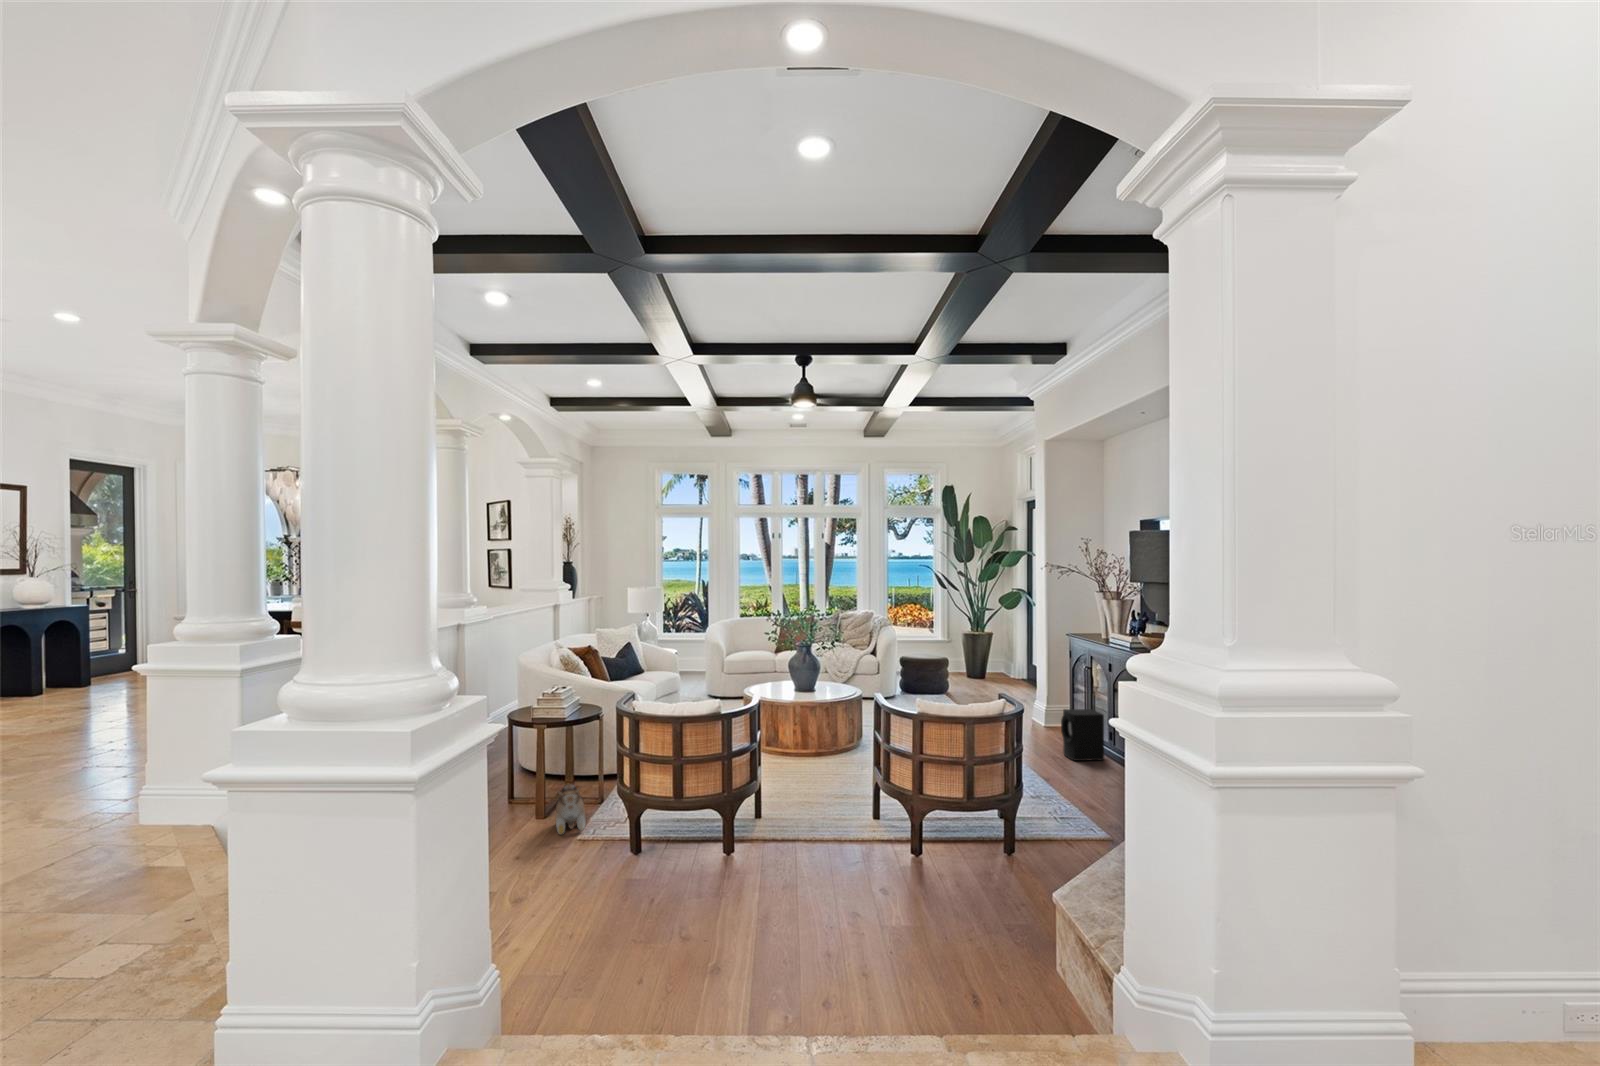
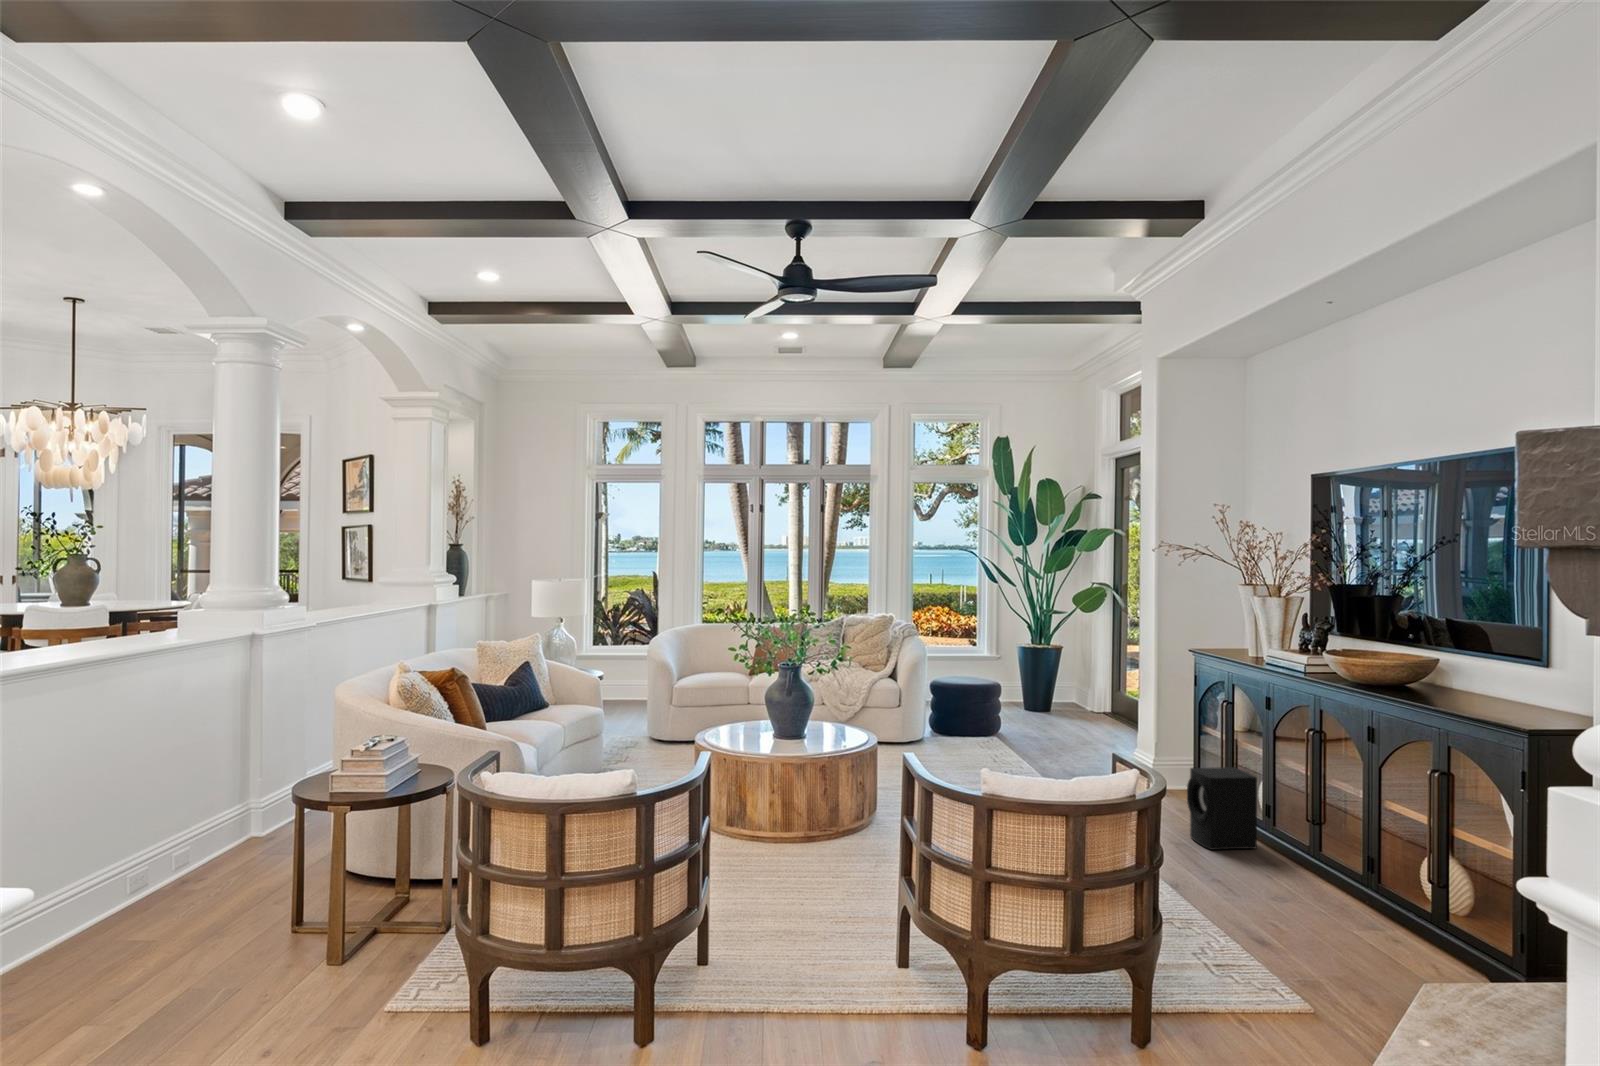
plush toy: present [555,784,586,834] -> none [346,913,409,1002]

